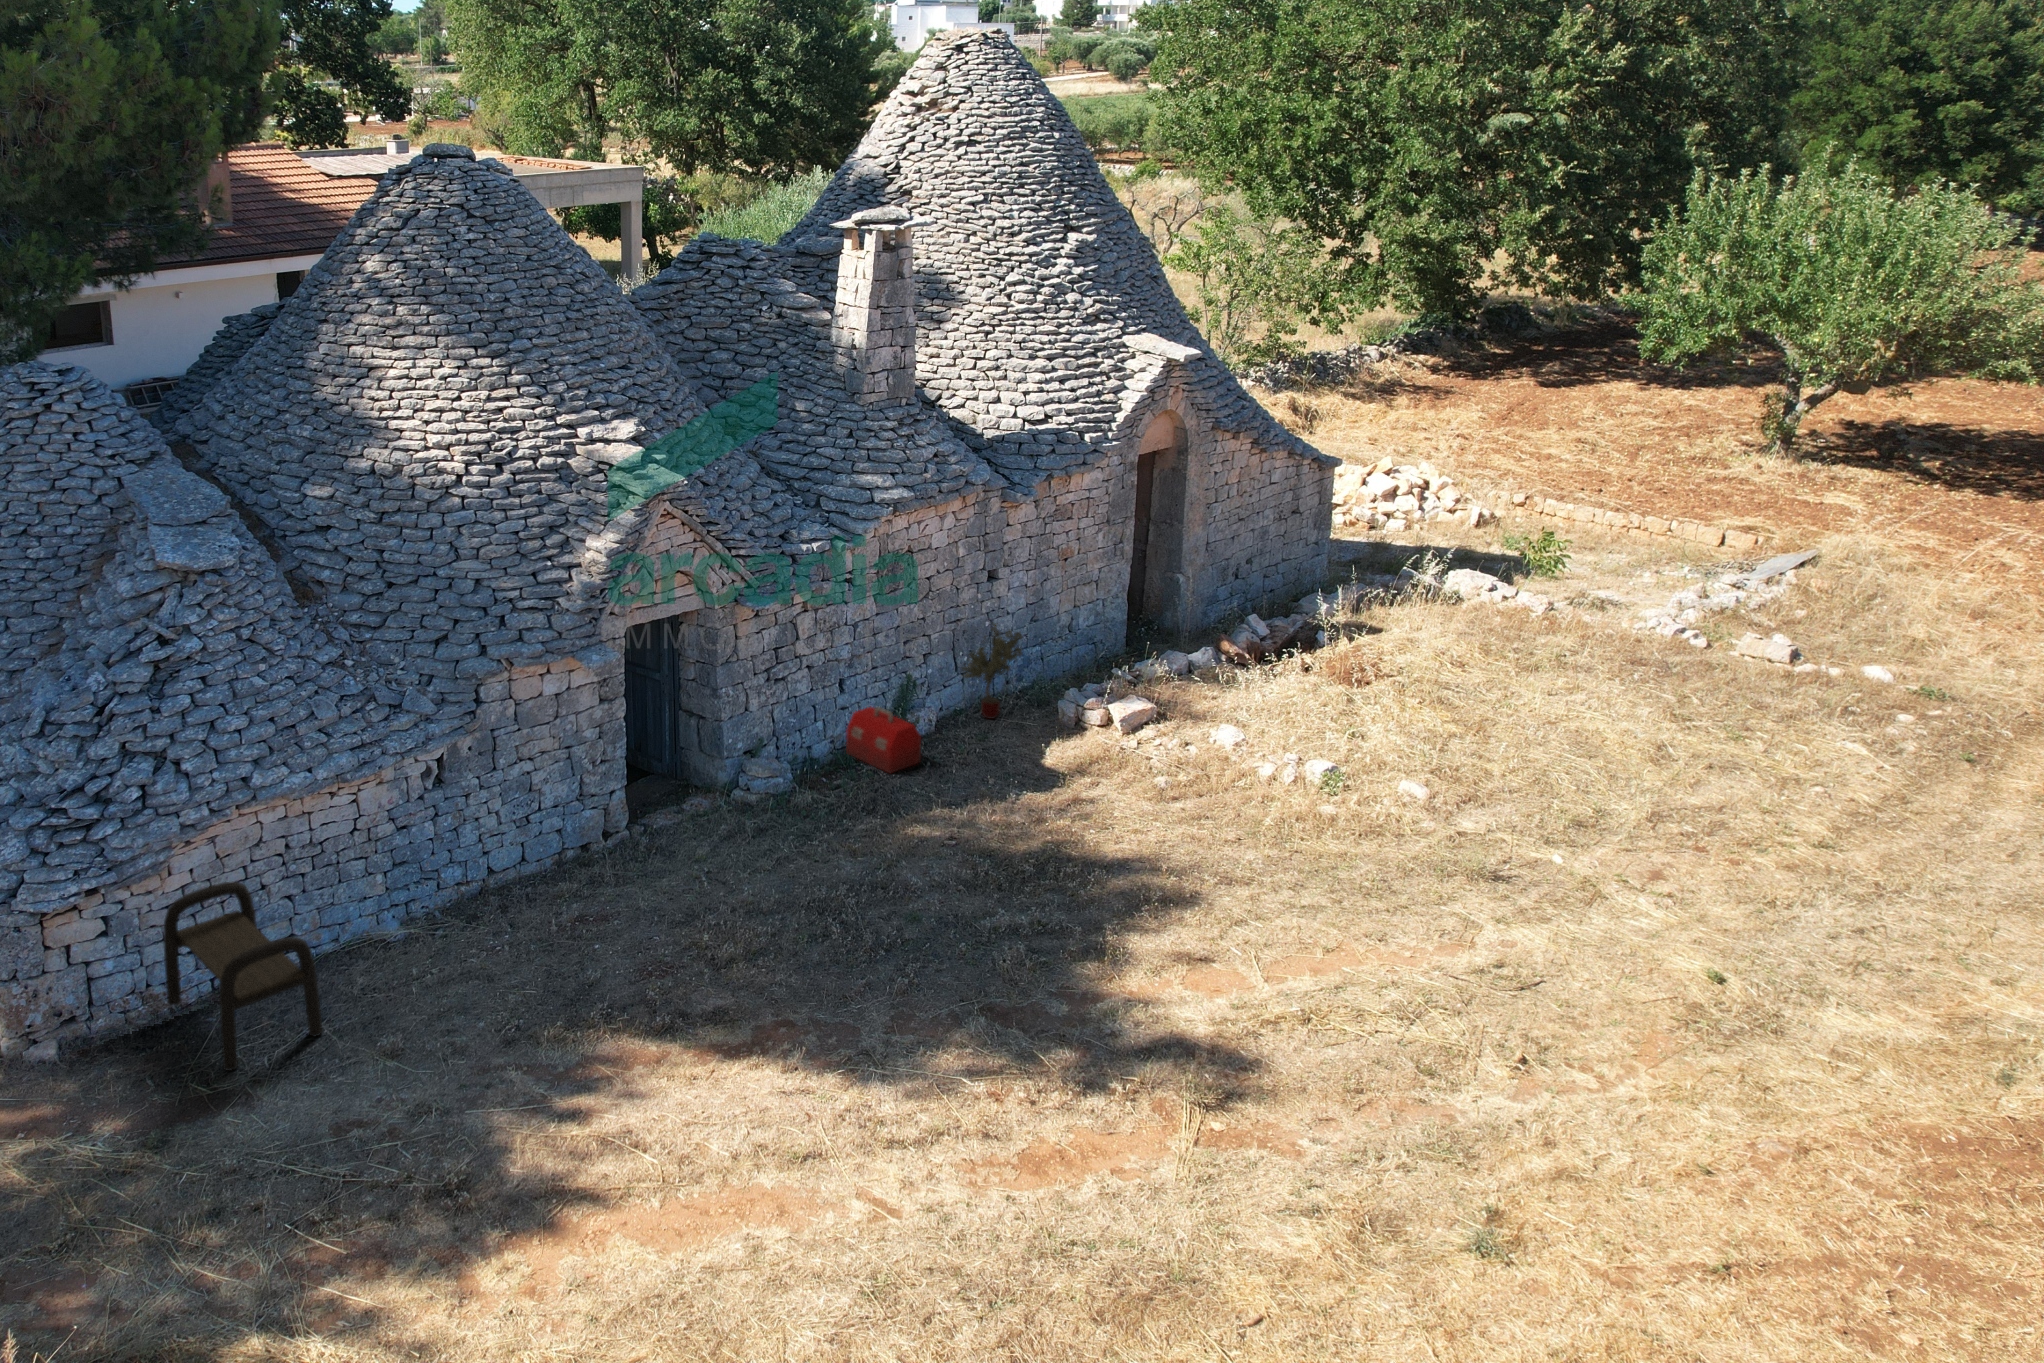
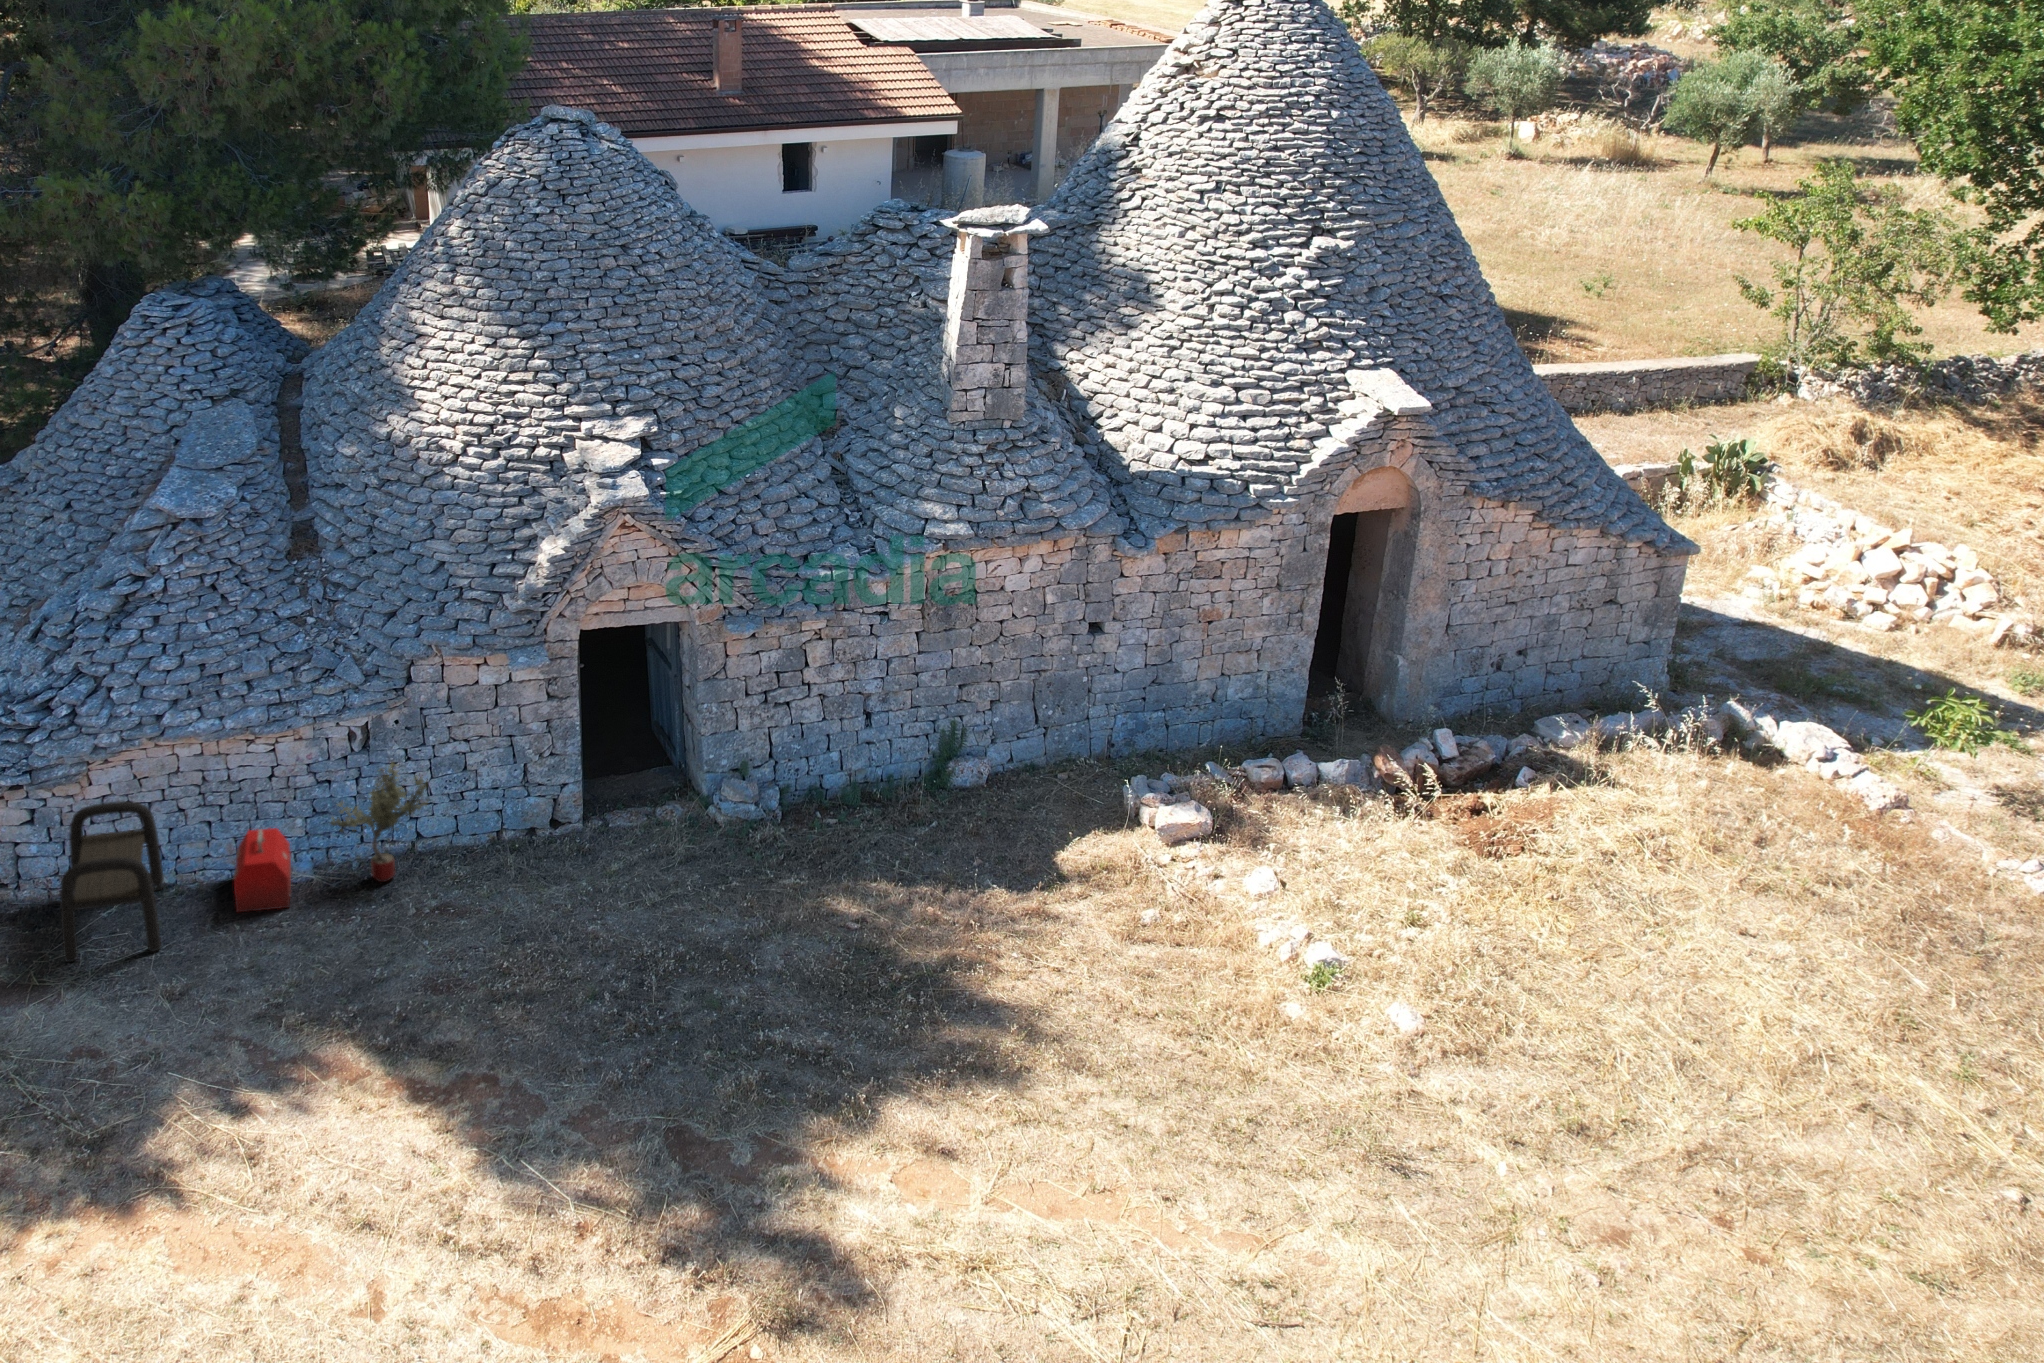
potted tree: present [961,624,1022,719] -> present [331,763,429,882]
toolbox: present [846,707,921,773] -> present [233,828,291,912]

